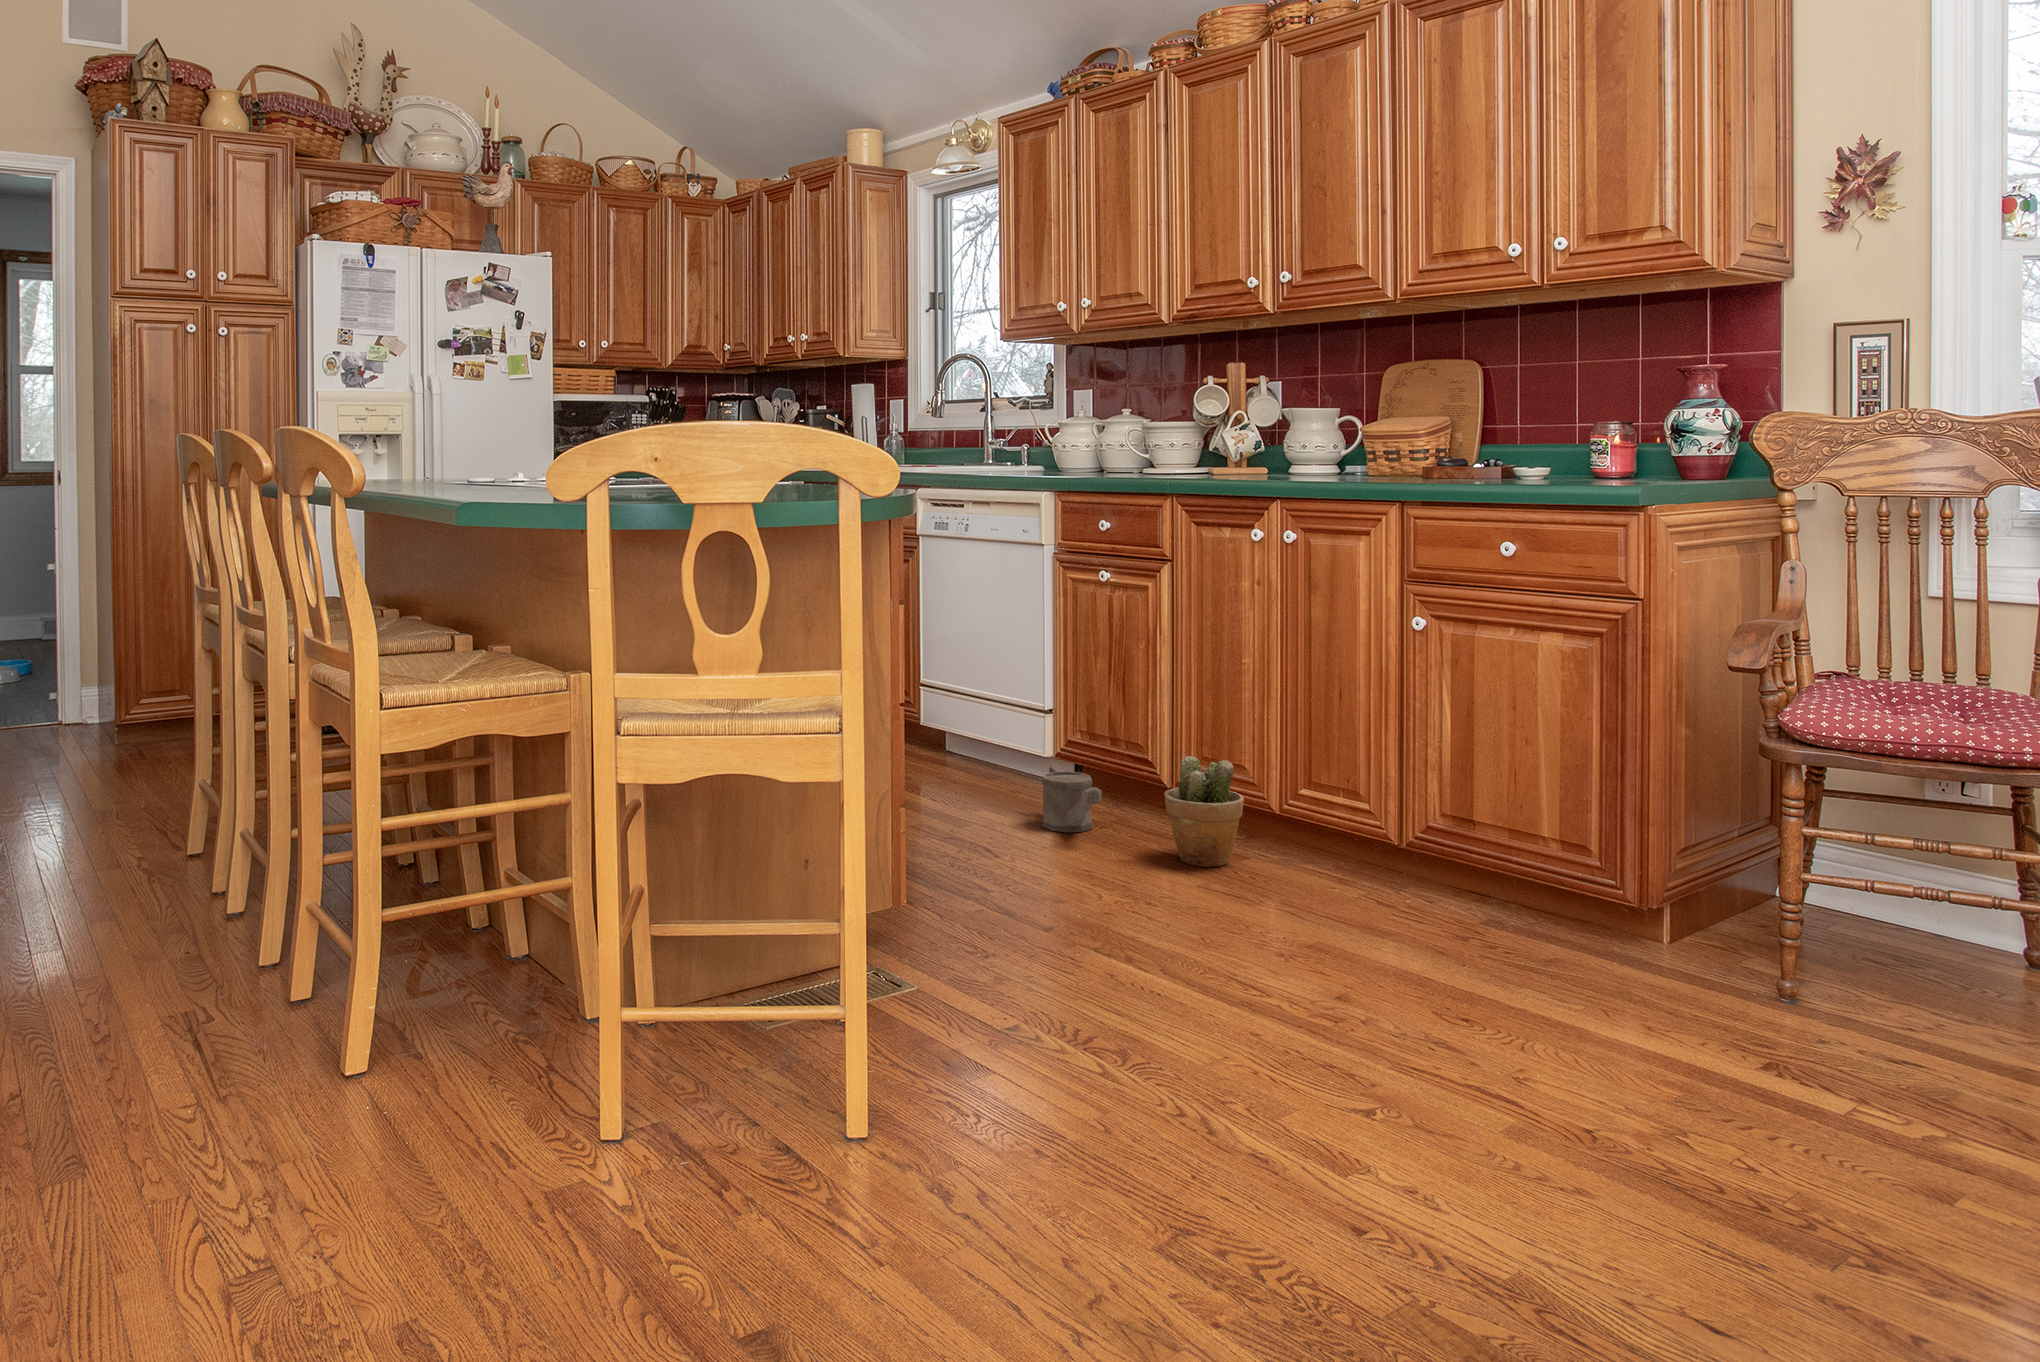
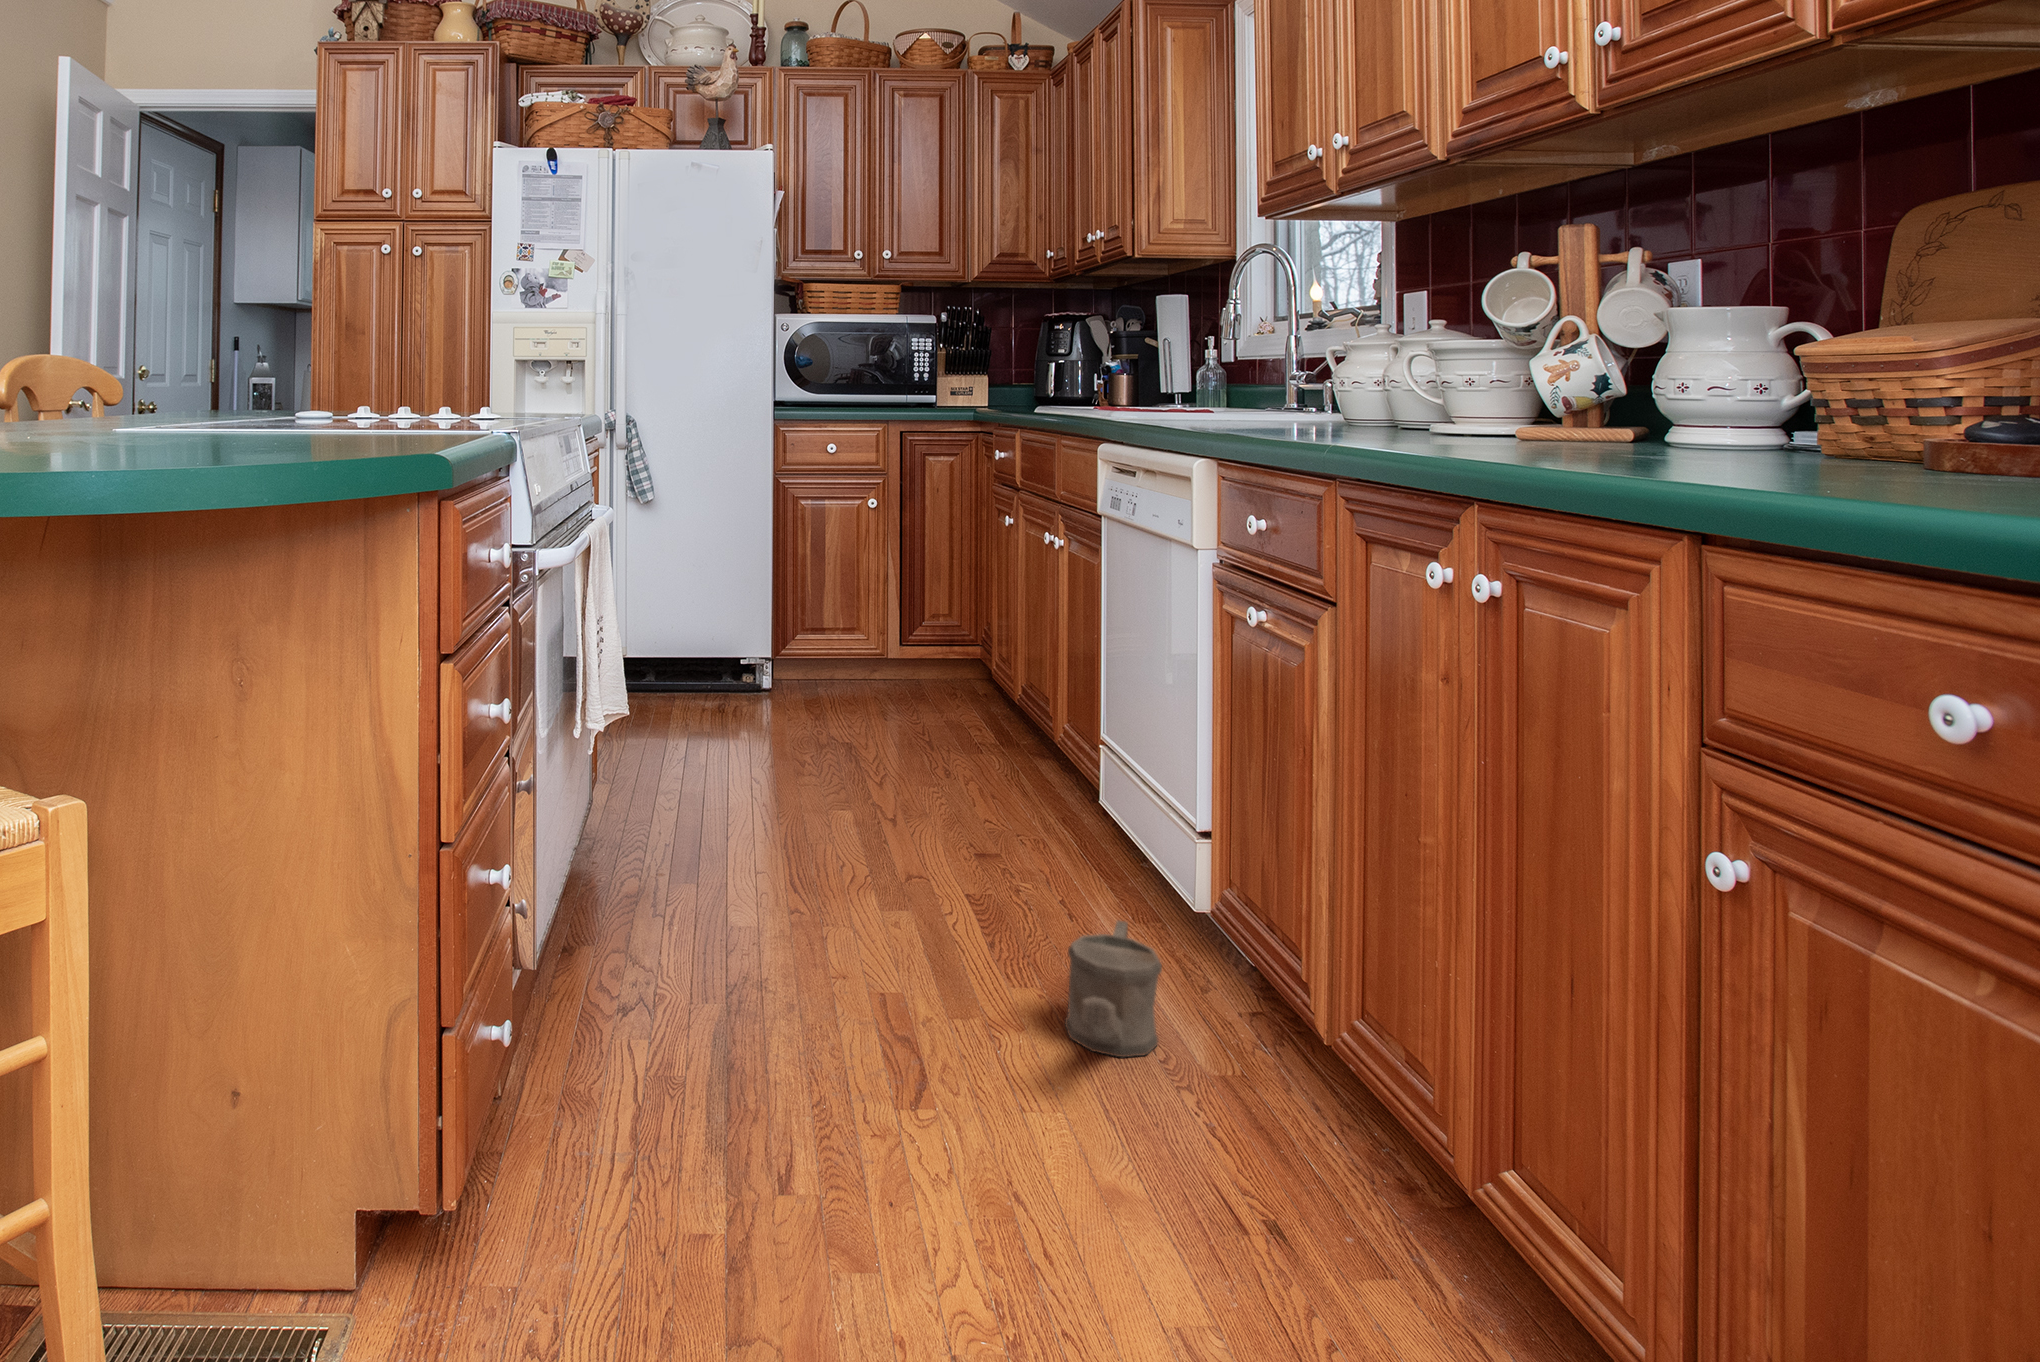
potted plant: present [1164,756,1244,867] -> none [1202,995,1374,1242]

